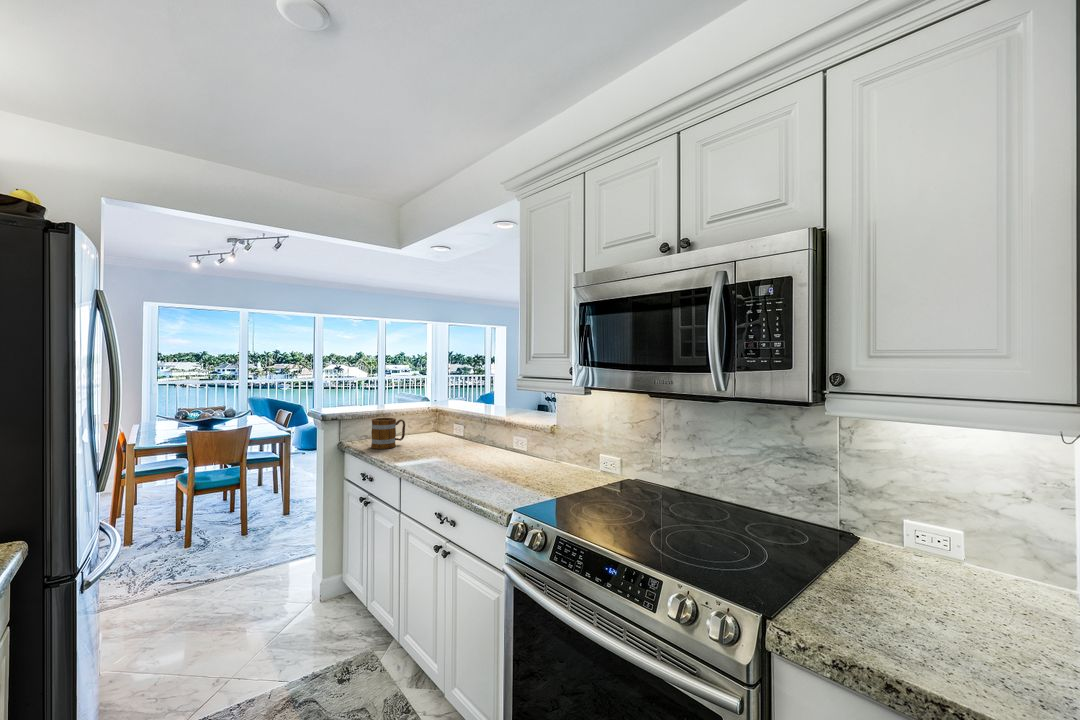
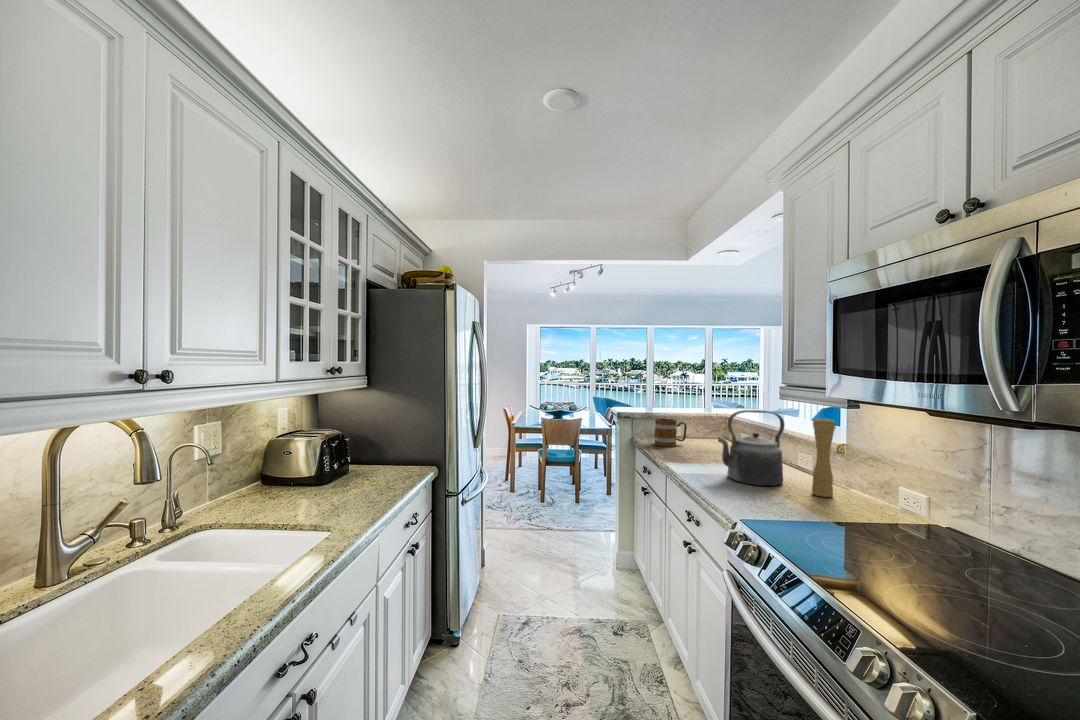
kettle: none [460,401,515,474] -> present [718,410,784,486]
pepper mill: none [541,404,559,474] -> present [812,418,836,497]

